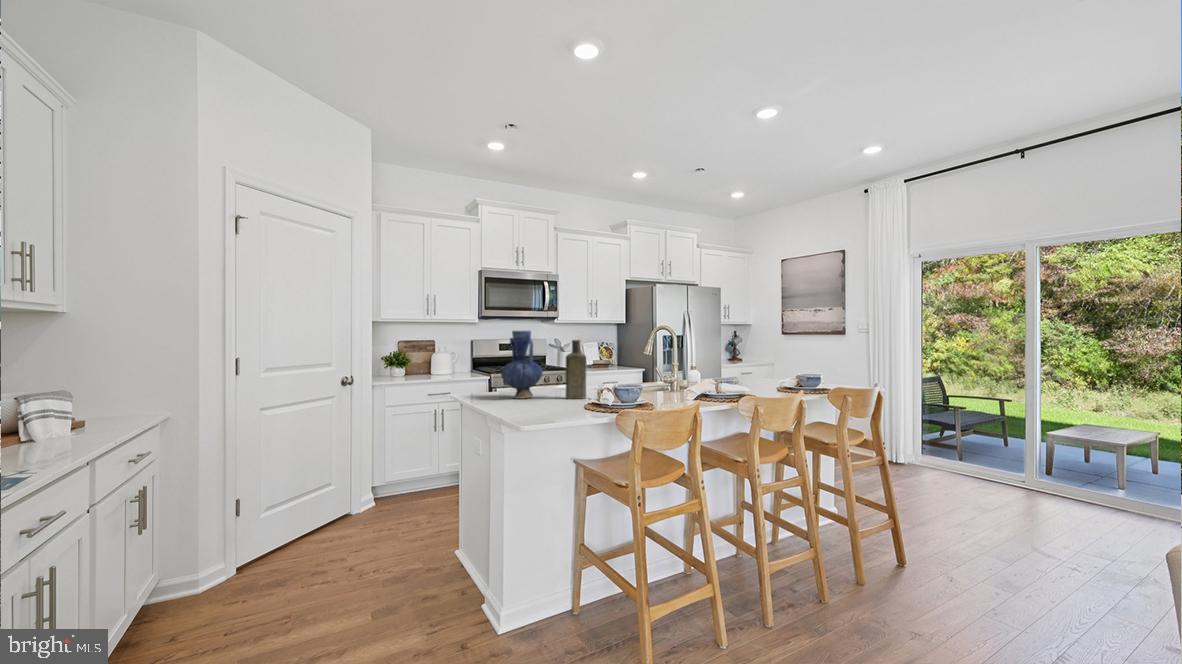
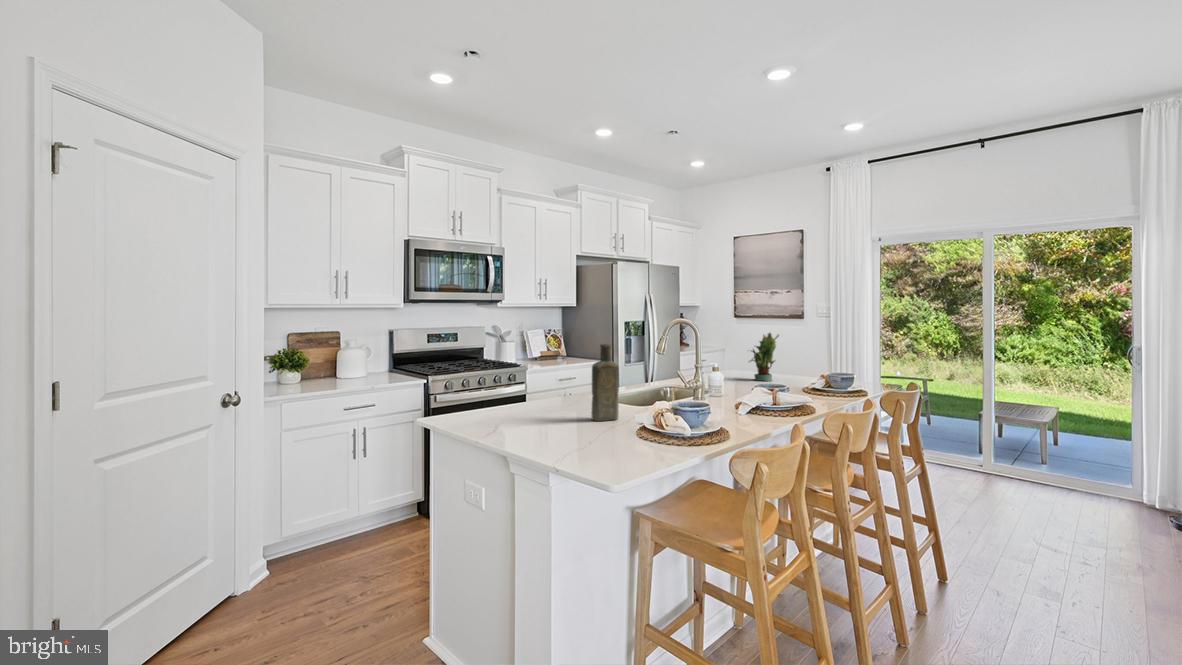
vase: present [501,330,543,399] -> none [506,332,561,424]
potted plant: none [745,338,773,382] -> present [750,333,779,381]

